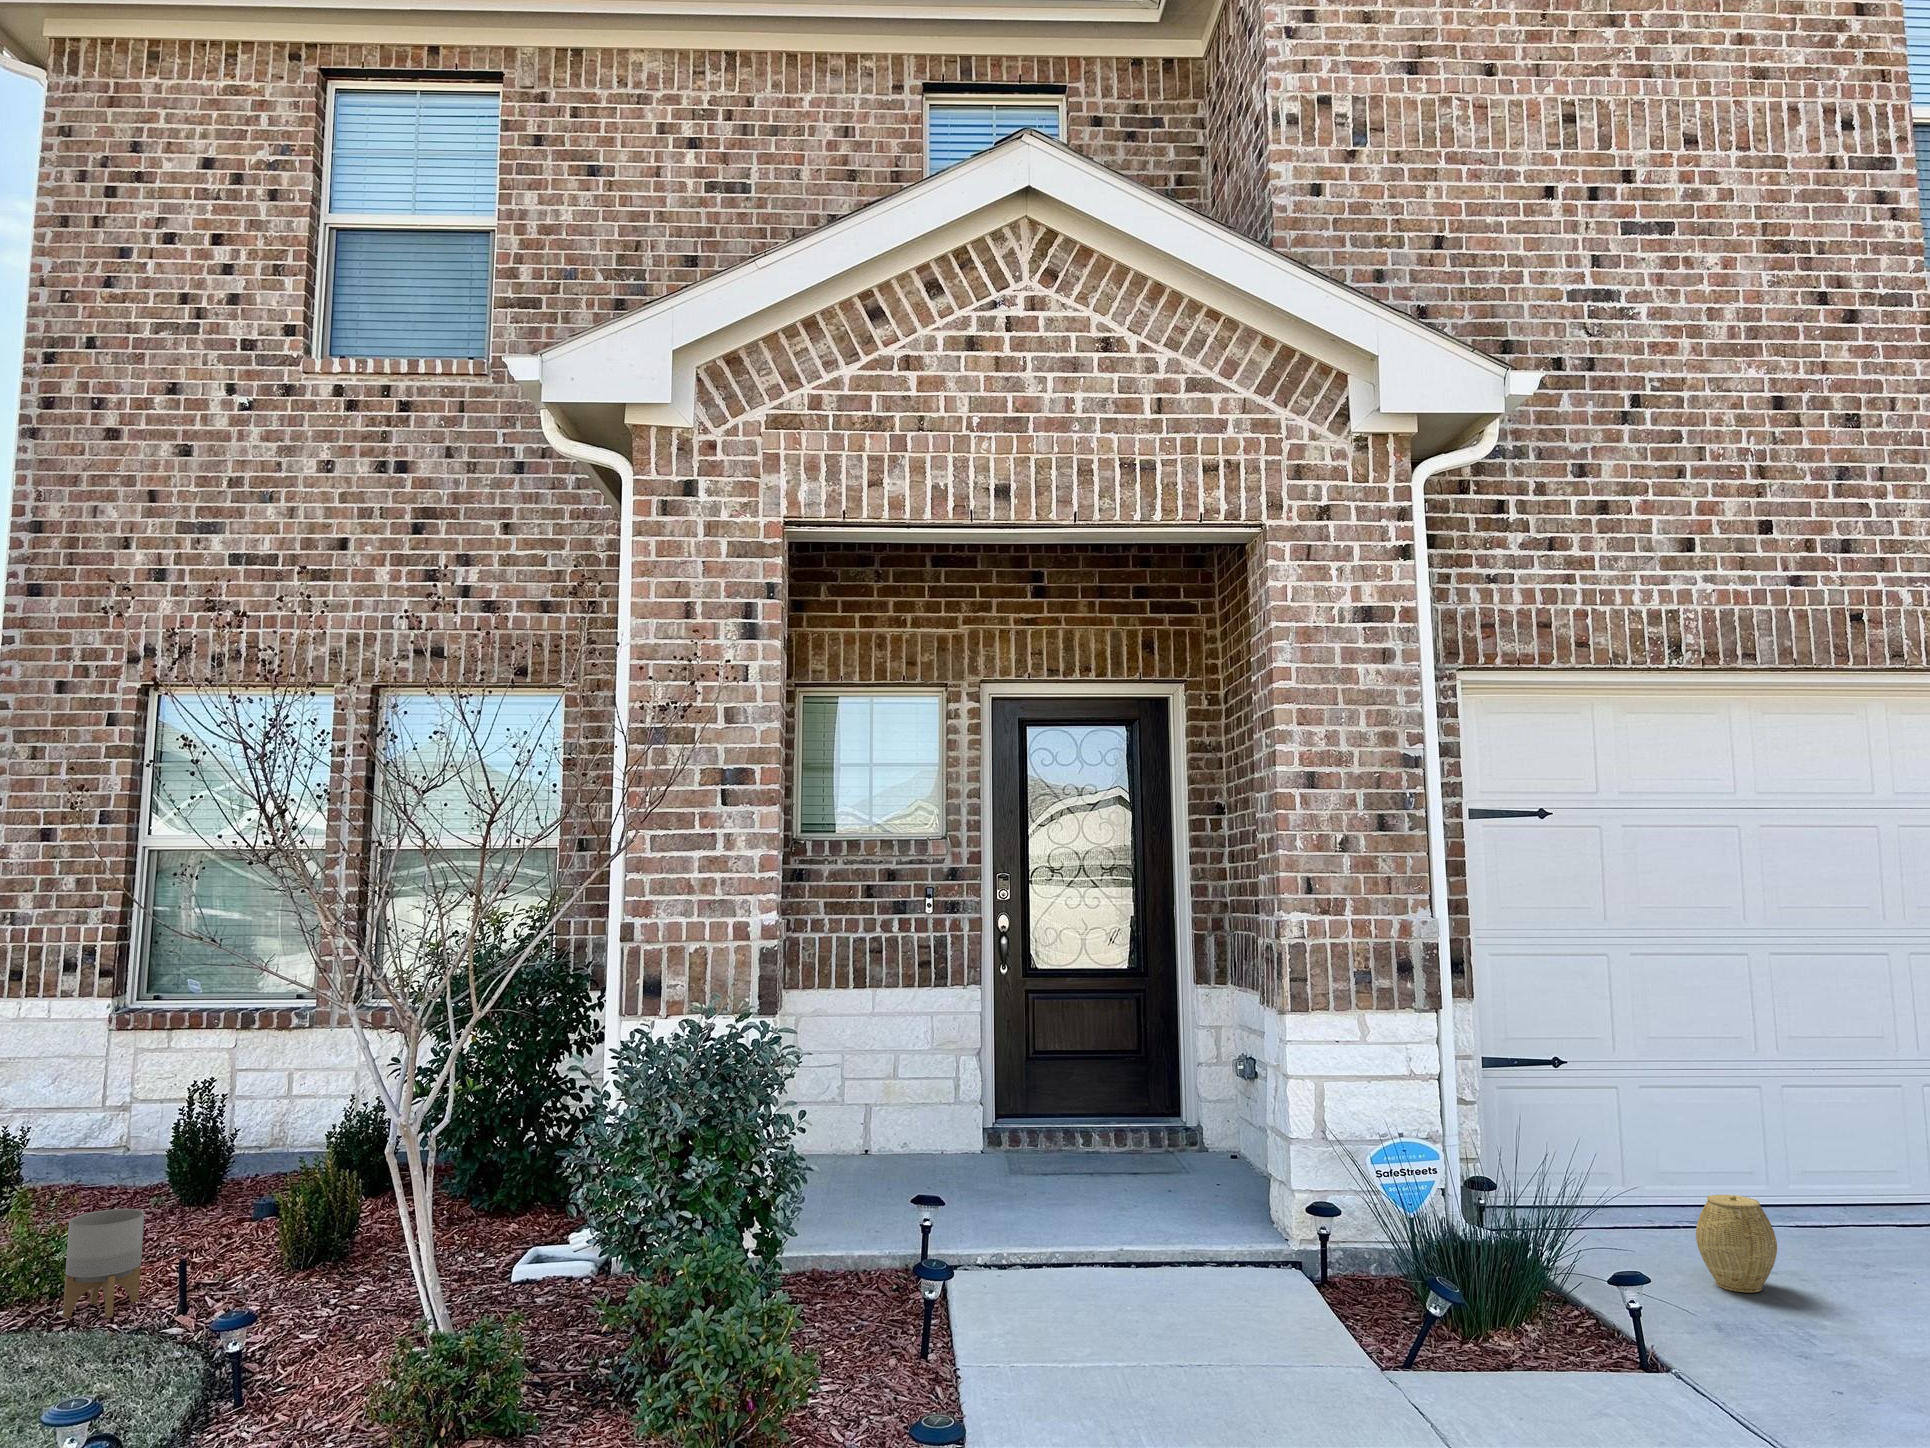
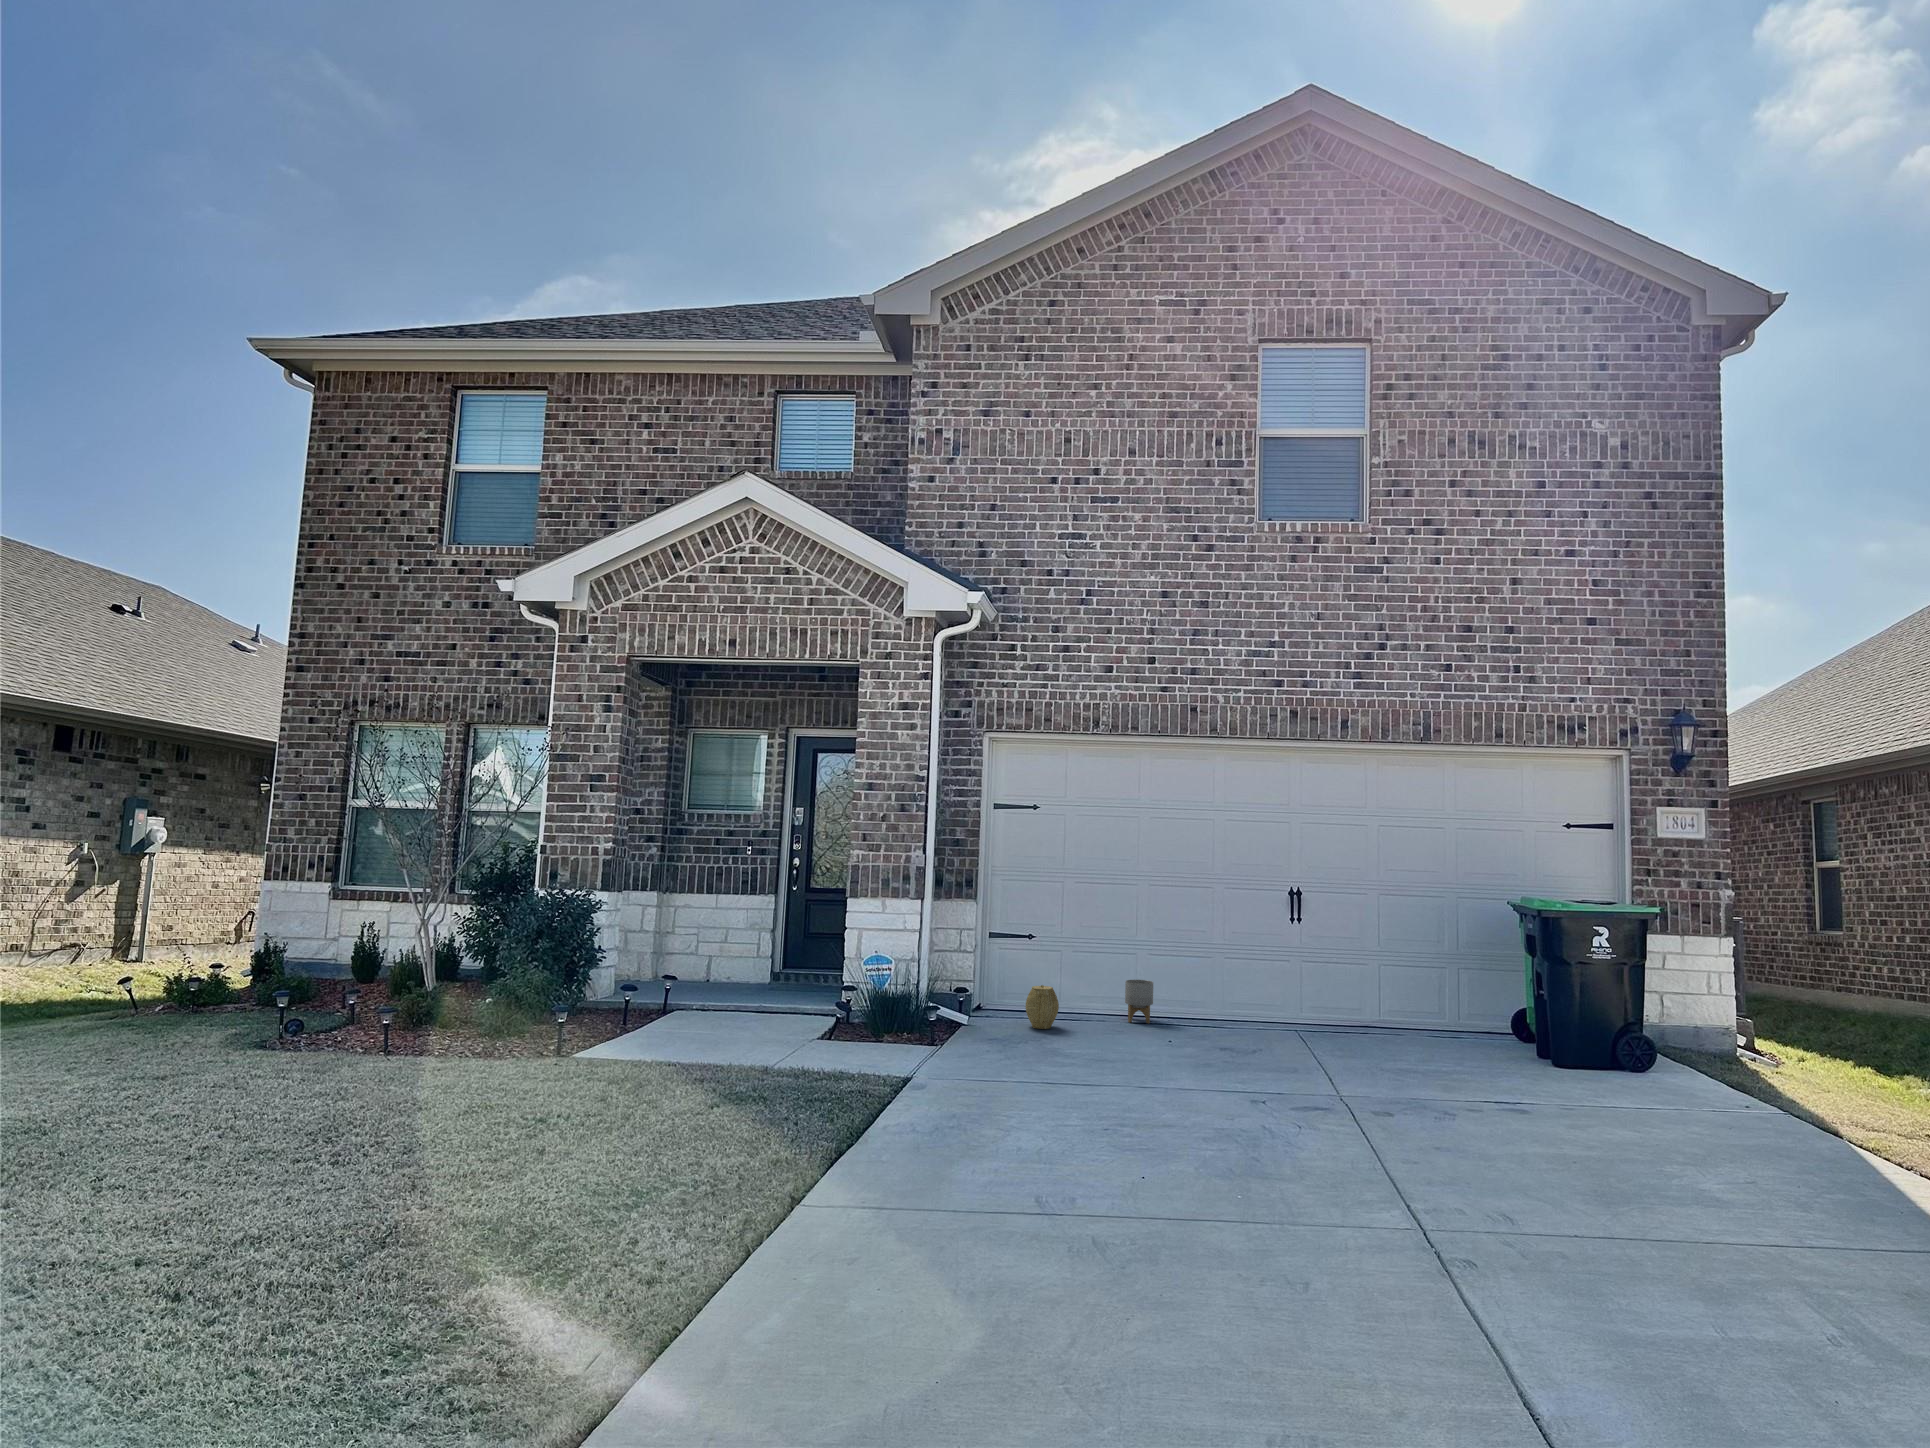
planter: present [63,1209,144,1318] -> present [1125,980,1153,1023]

